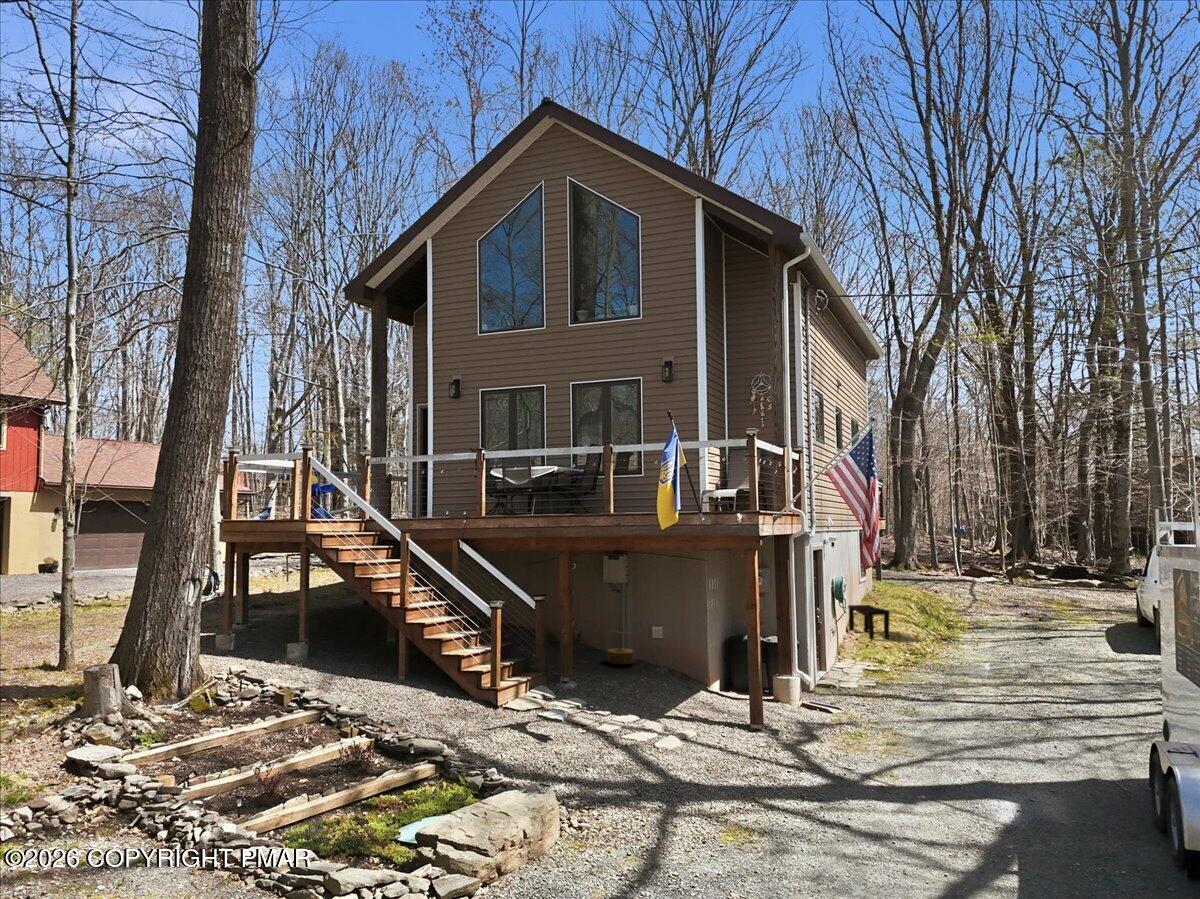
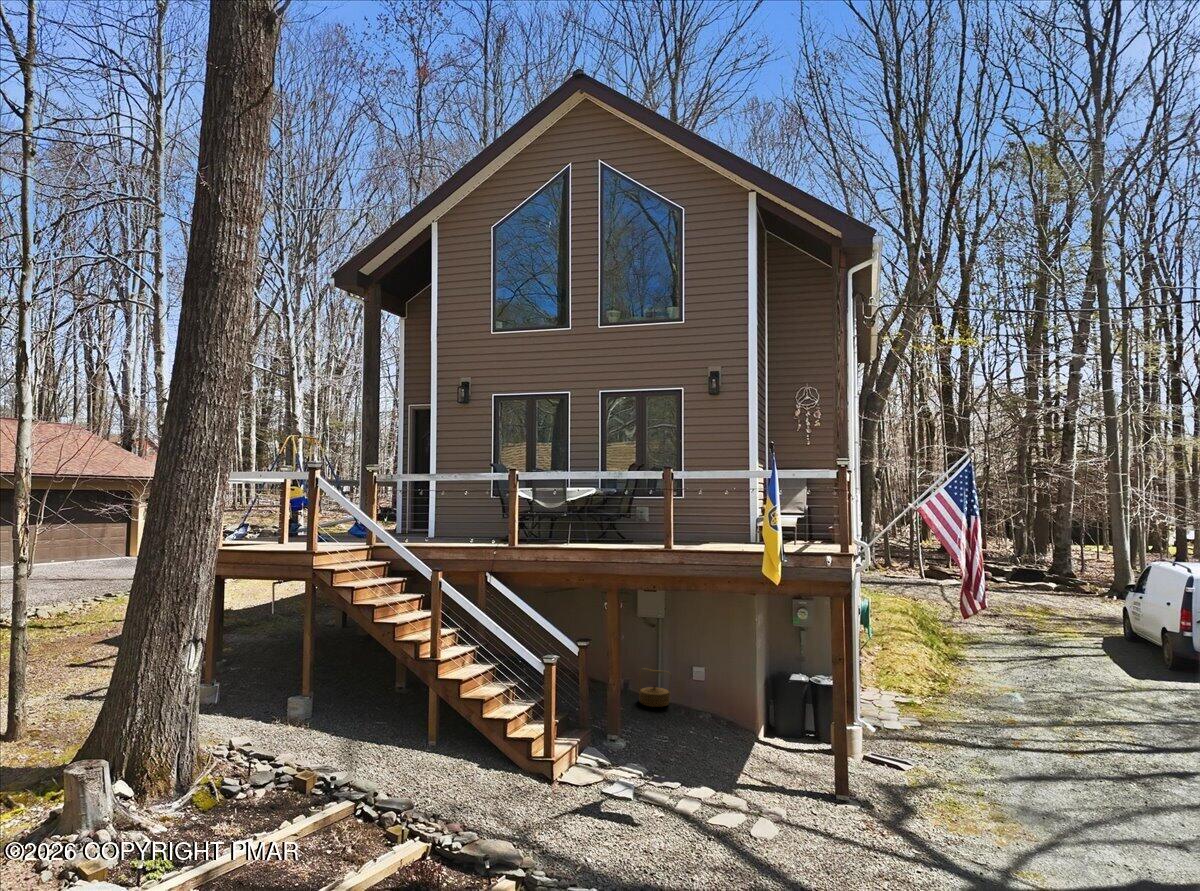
bench: present [848,605,890,639] -> none [857,624,905,663]

